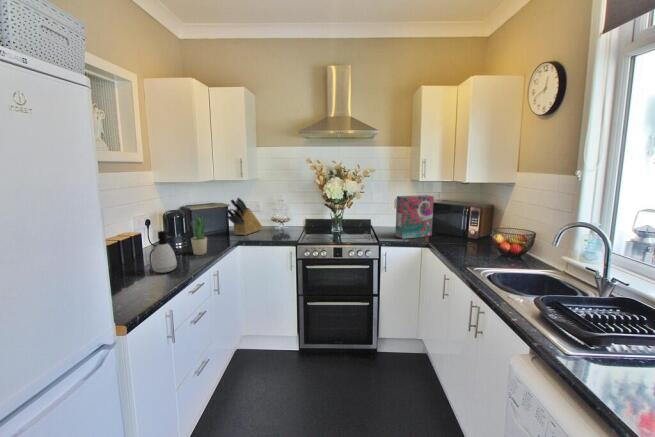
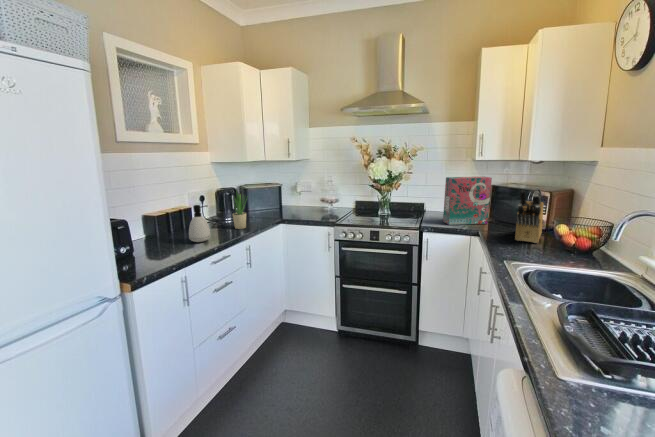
knife block: present [226,198,262,235] -> present [515,187,543,243]

